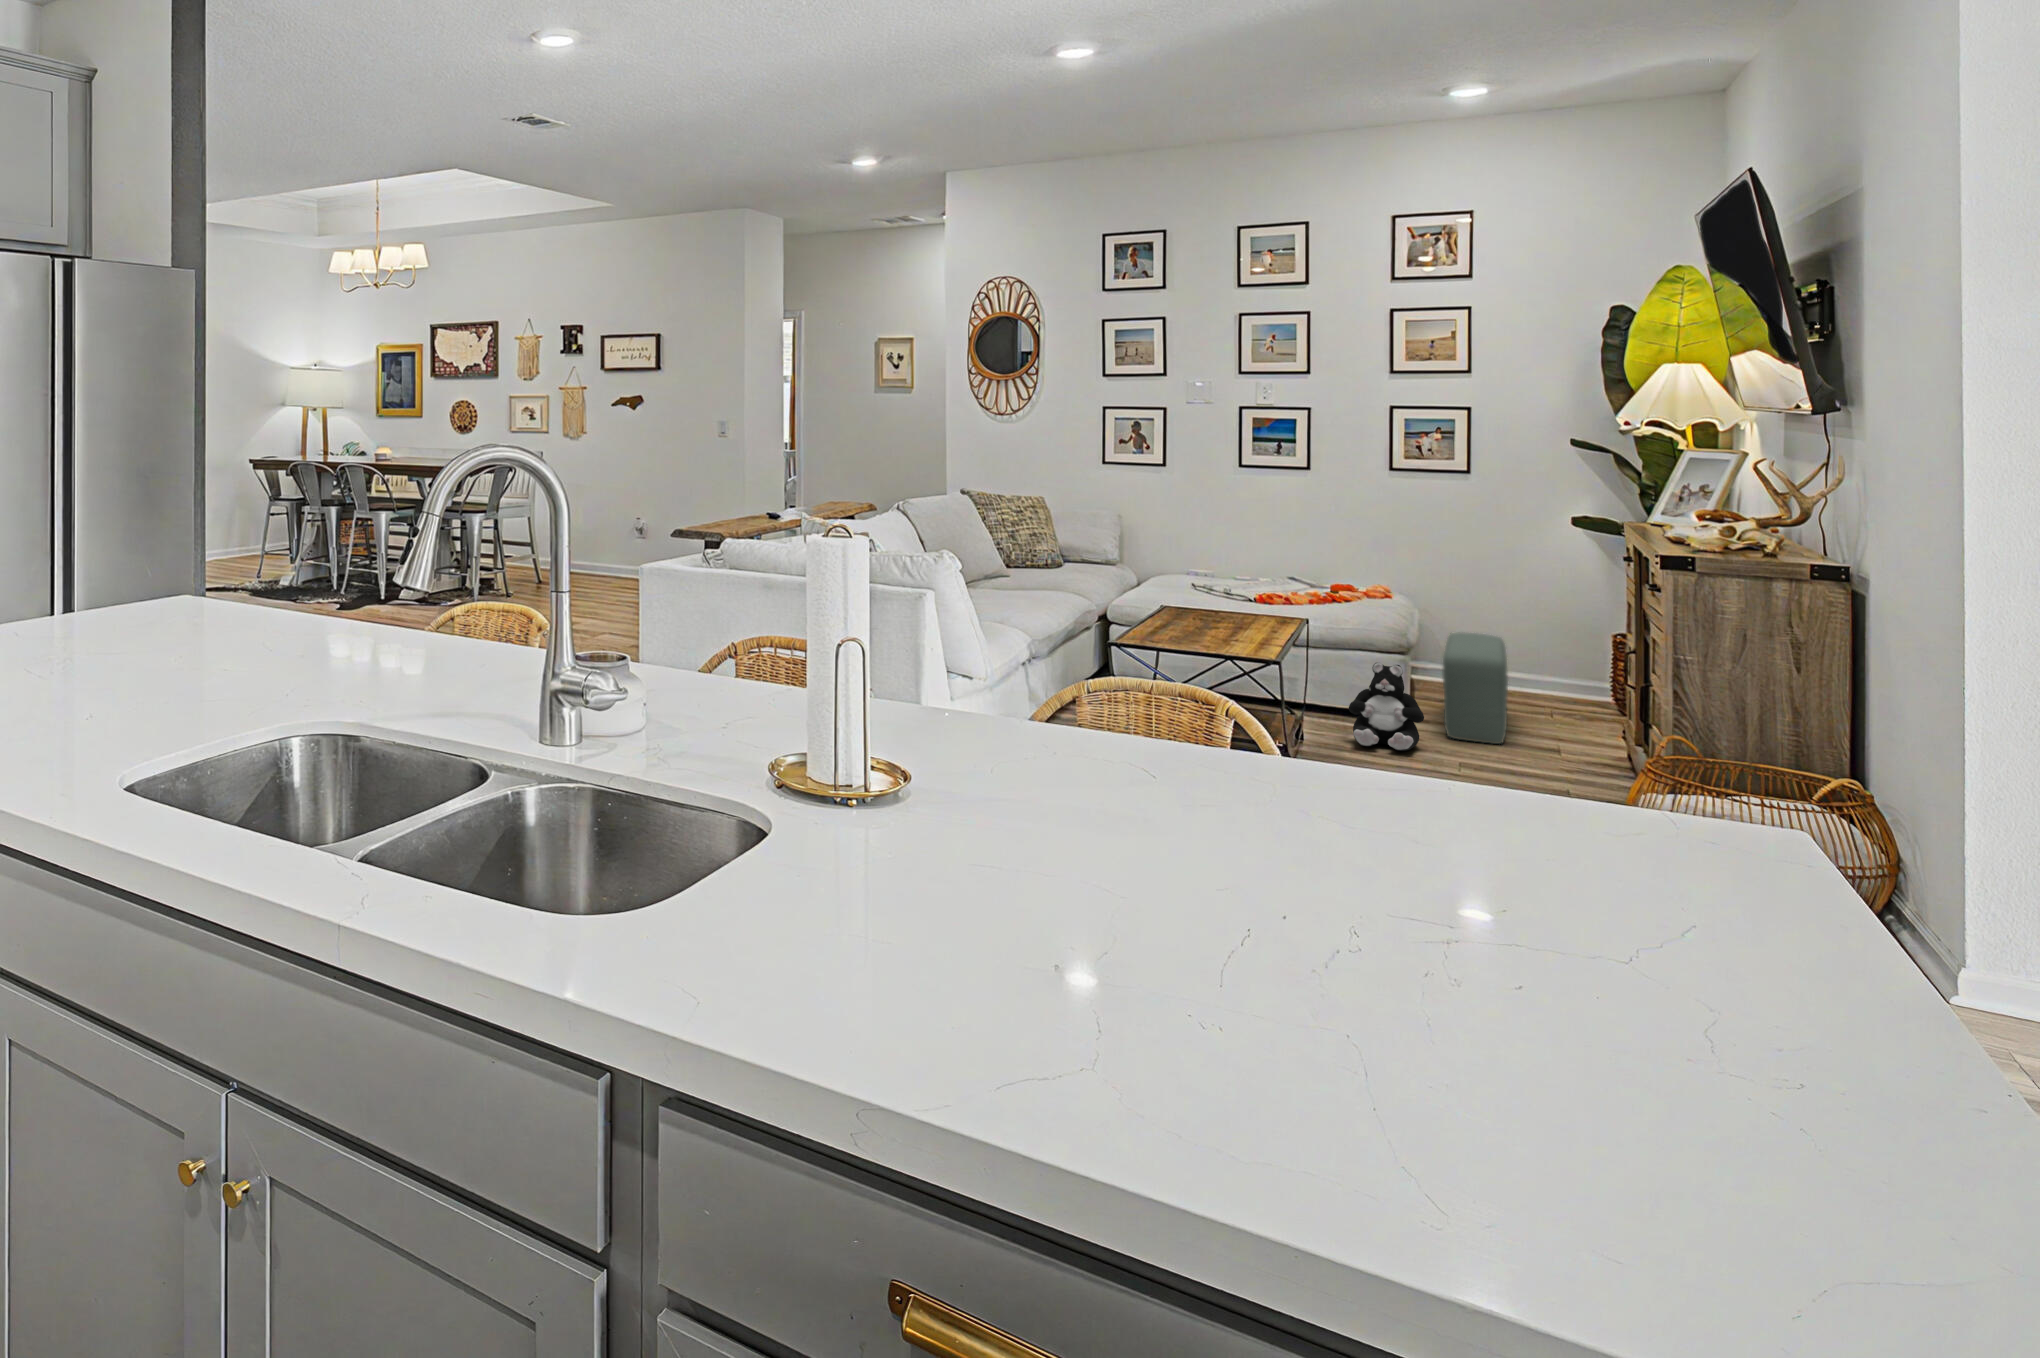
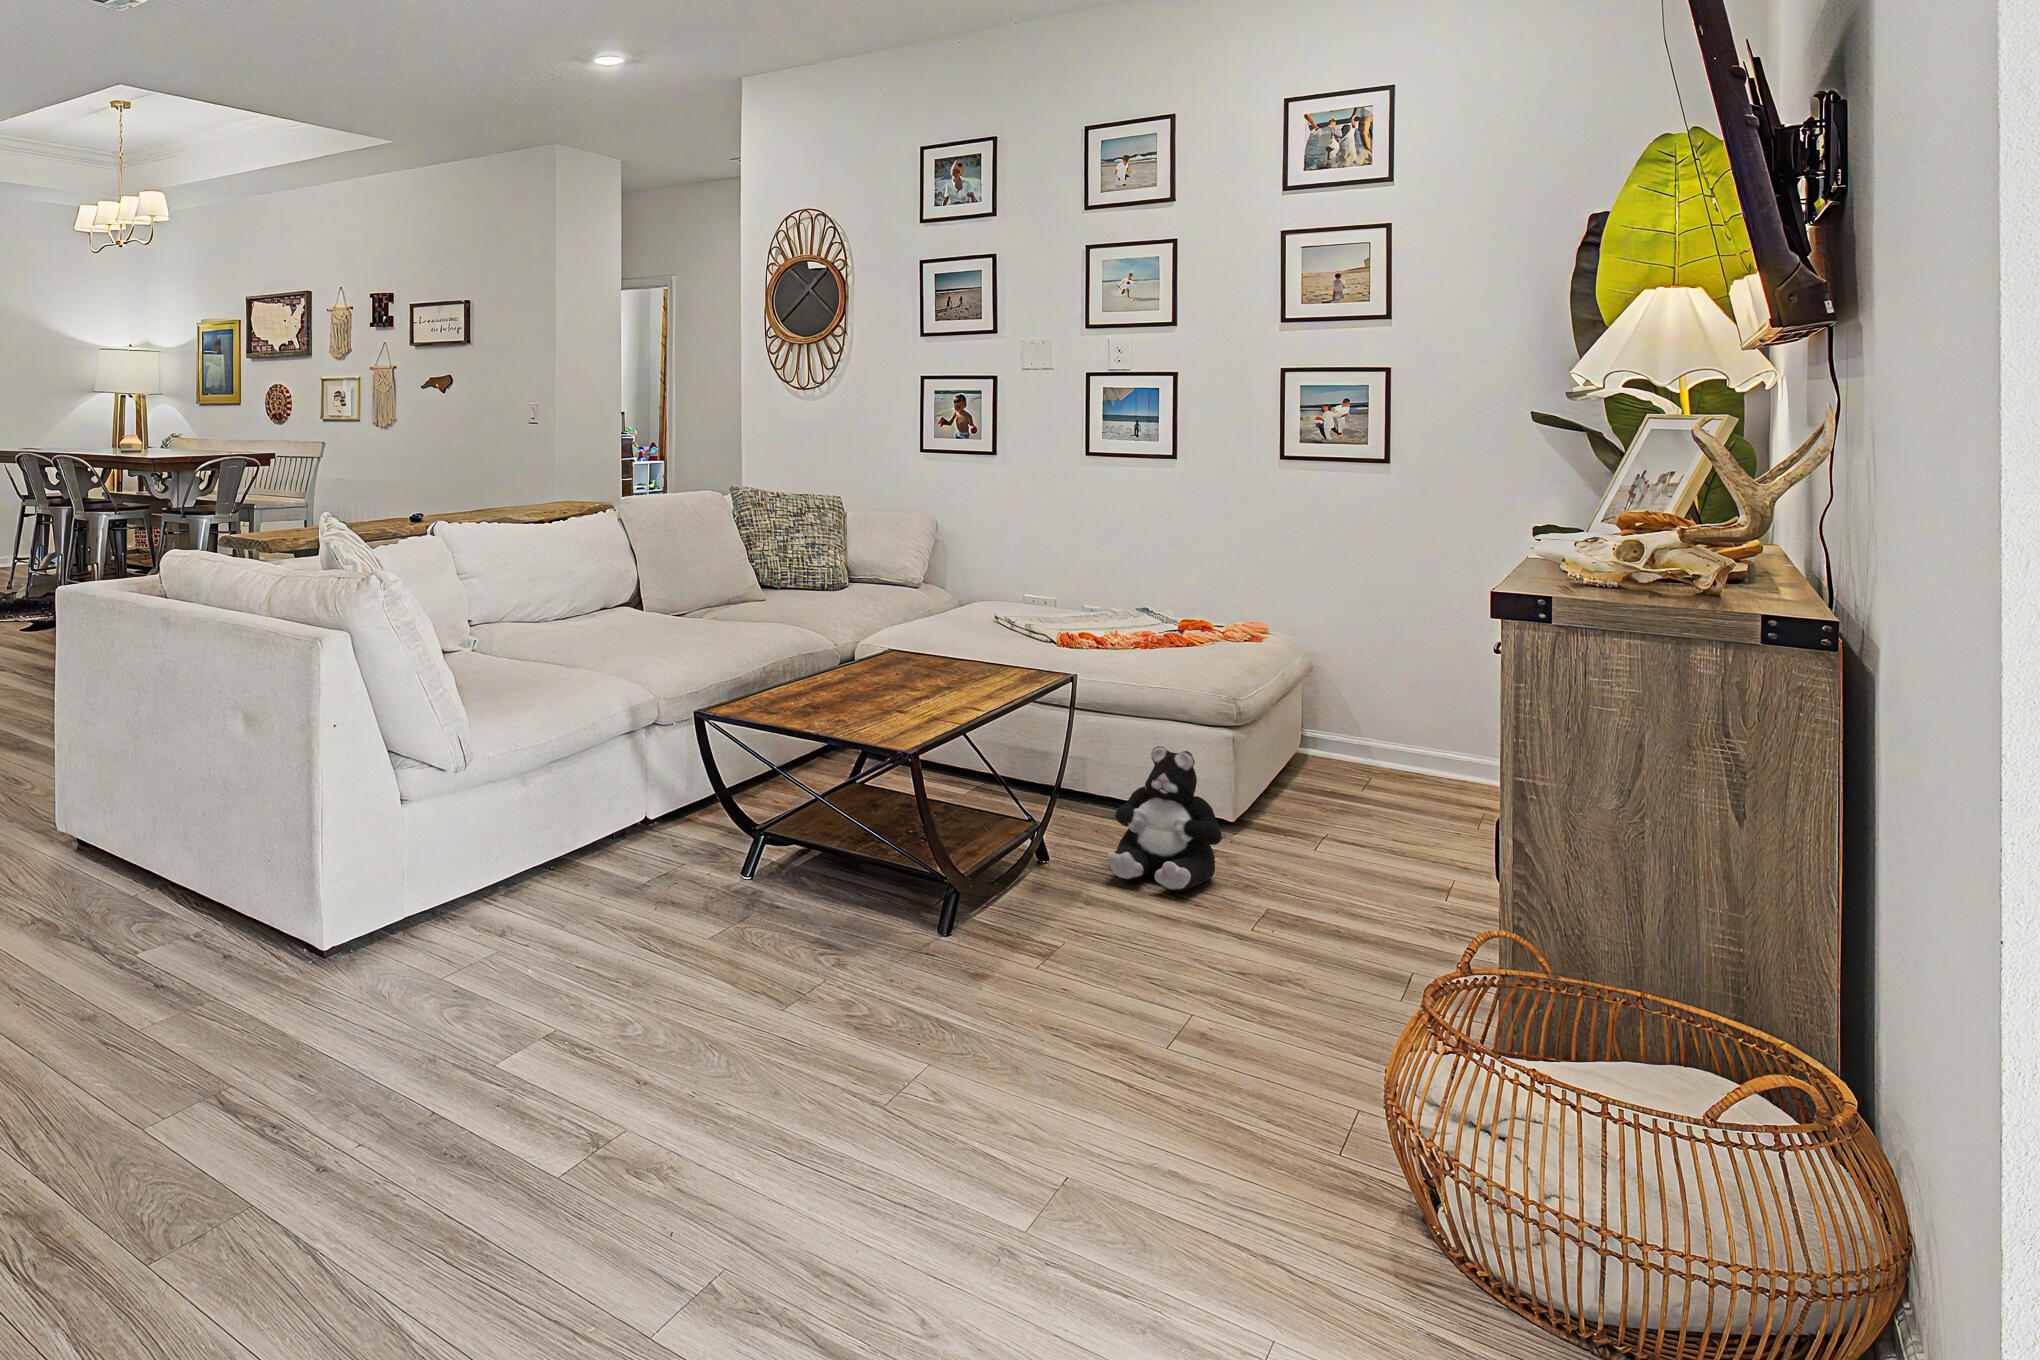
pouf: present [1442,632,1508,744] -> none [1272,699,1402,882]

